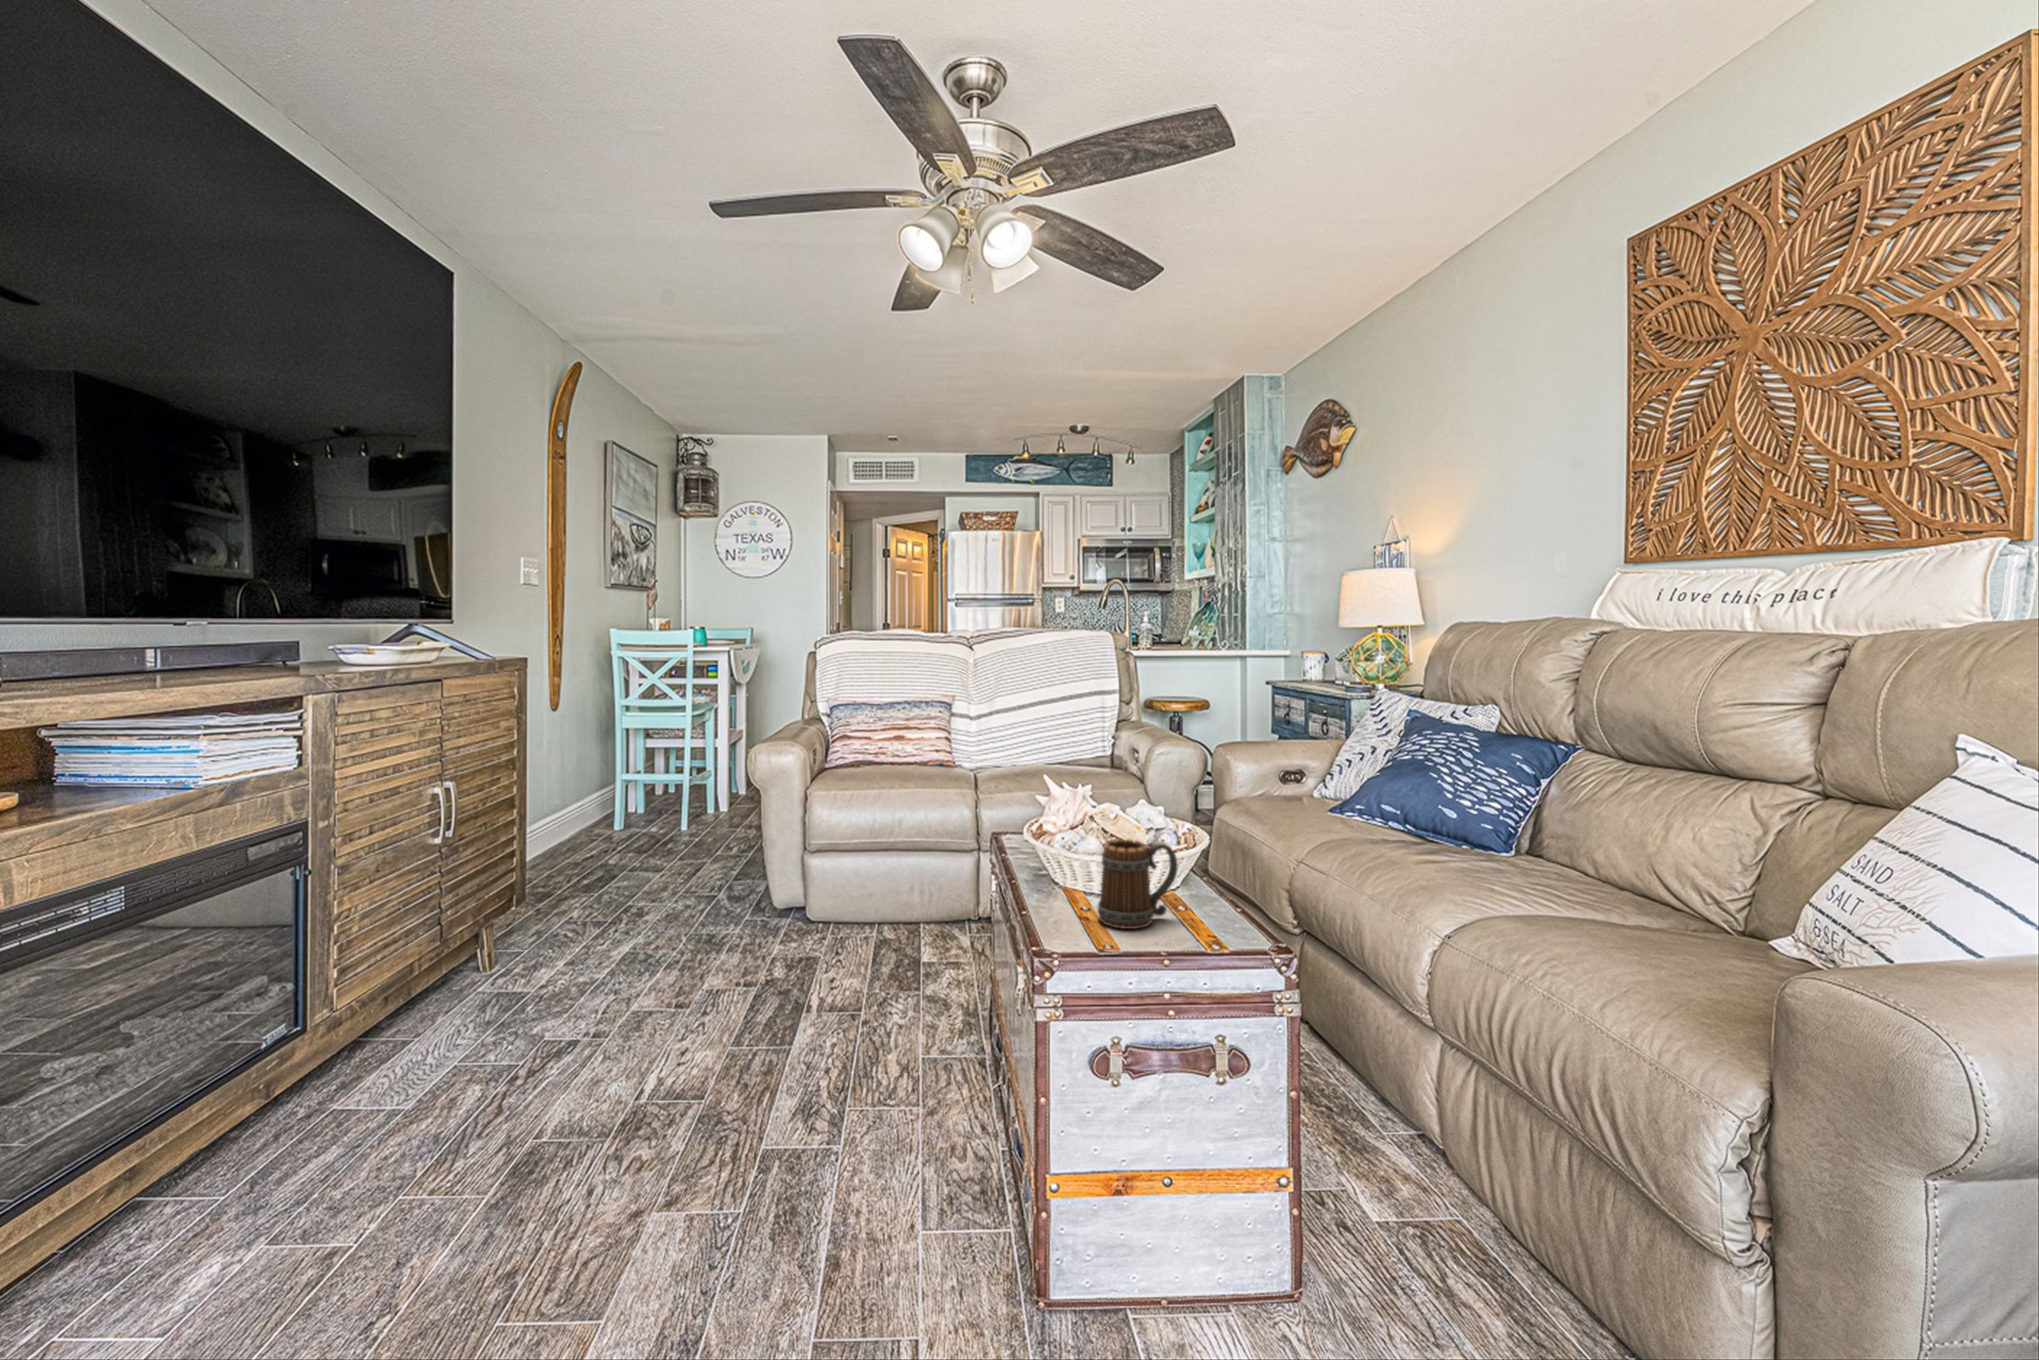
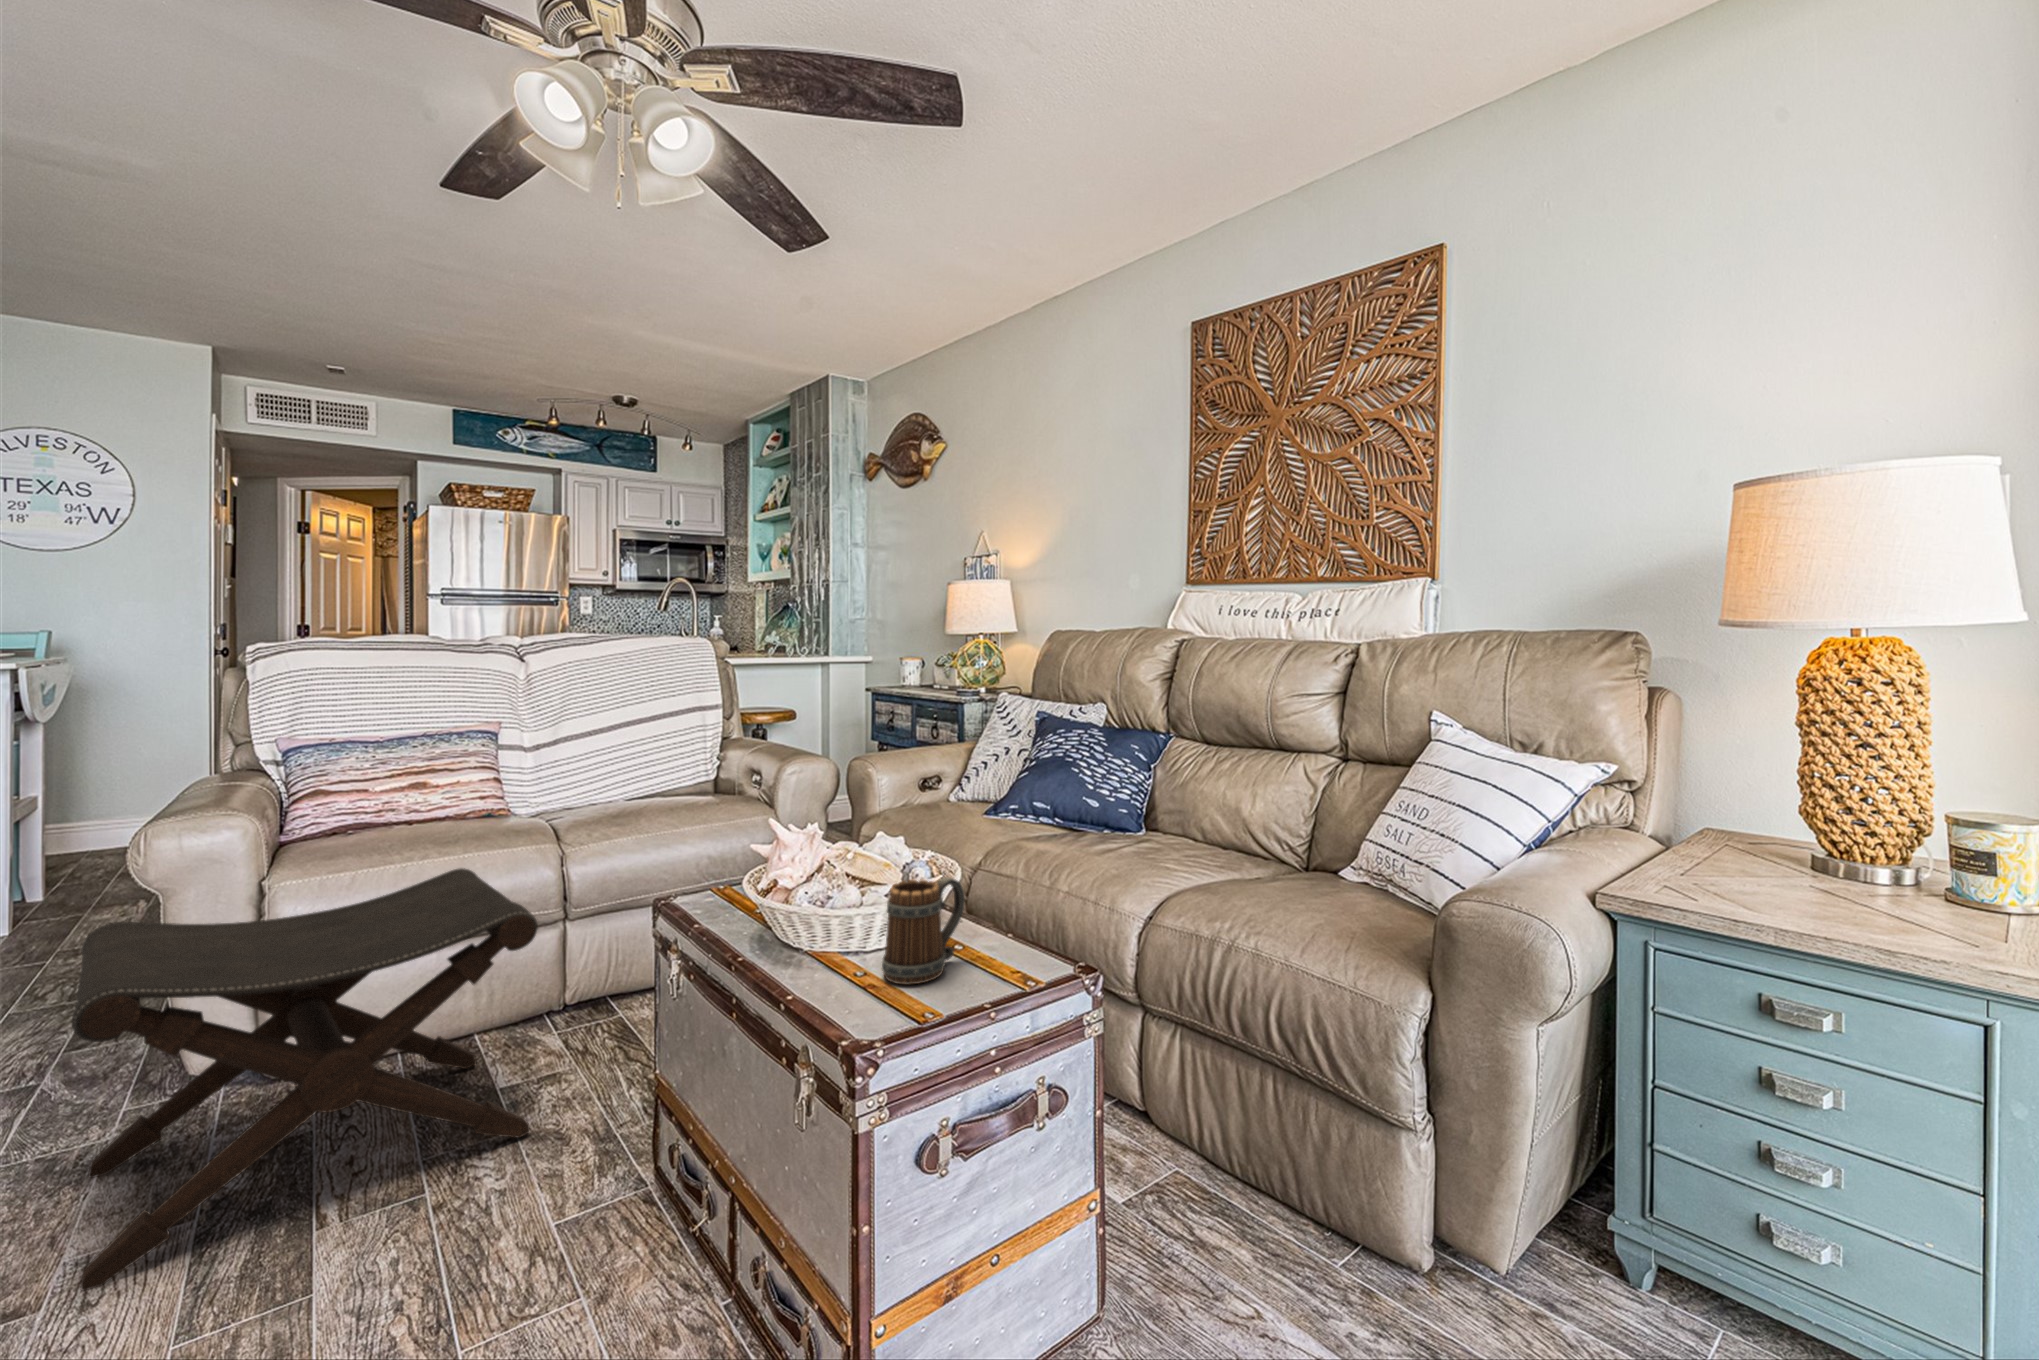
footstool: none [699,796,933,1005] -> present [72,868,538,1291]

